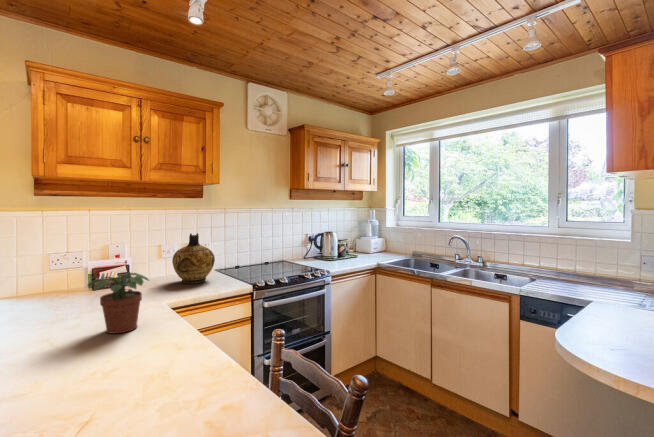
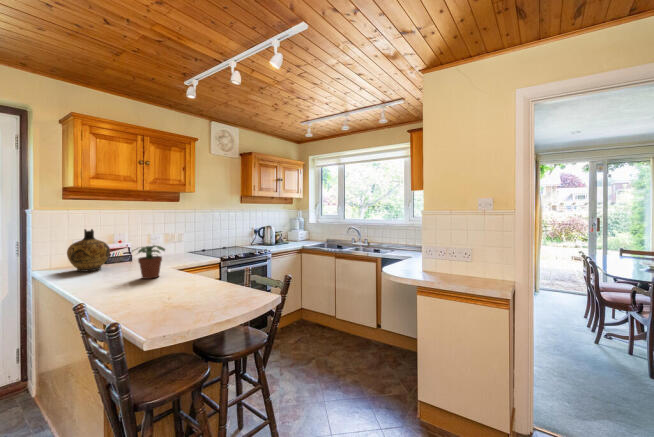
ceramic jug: present [172,233,215,283] -> present [67,229,110,272]

